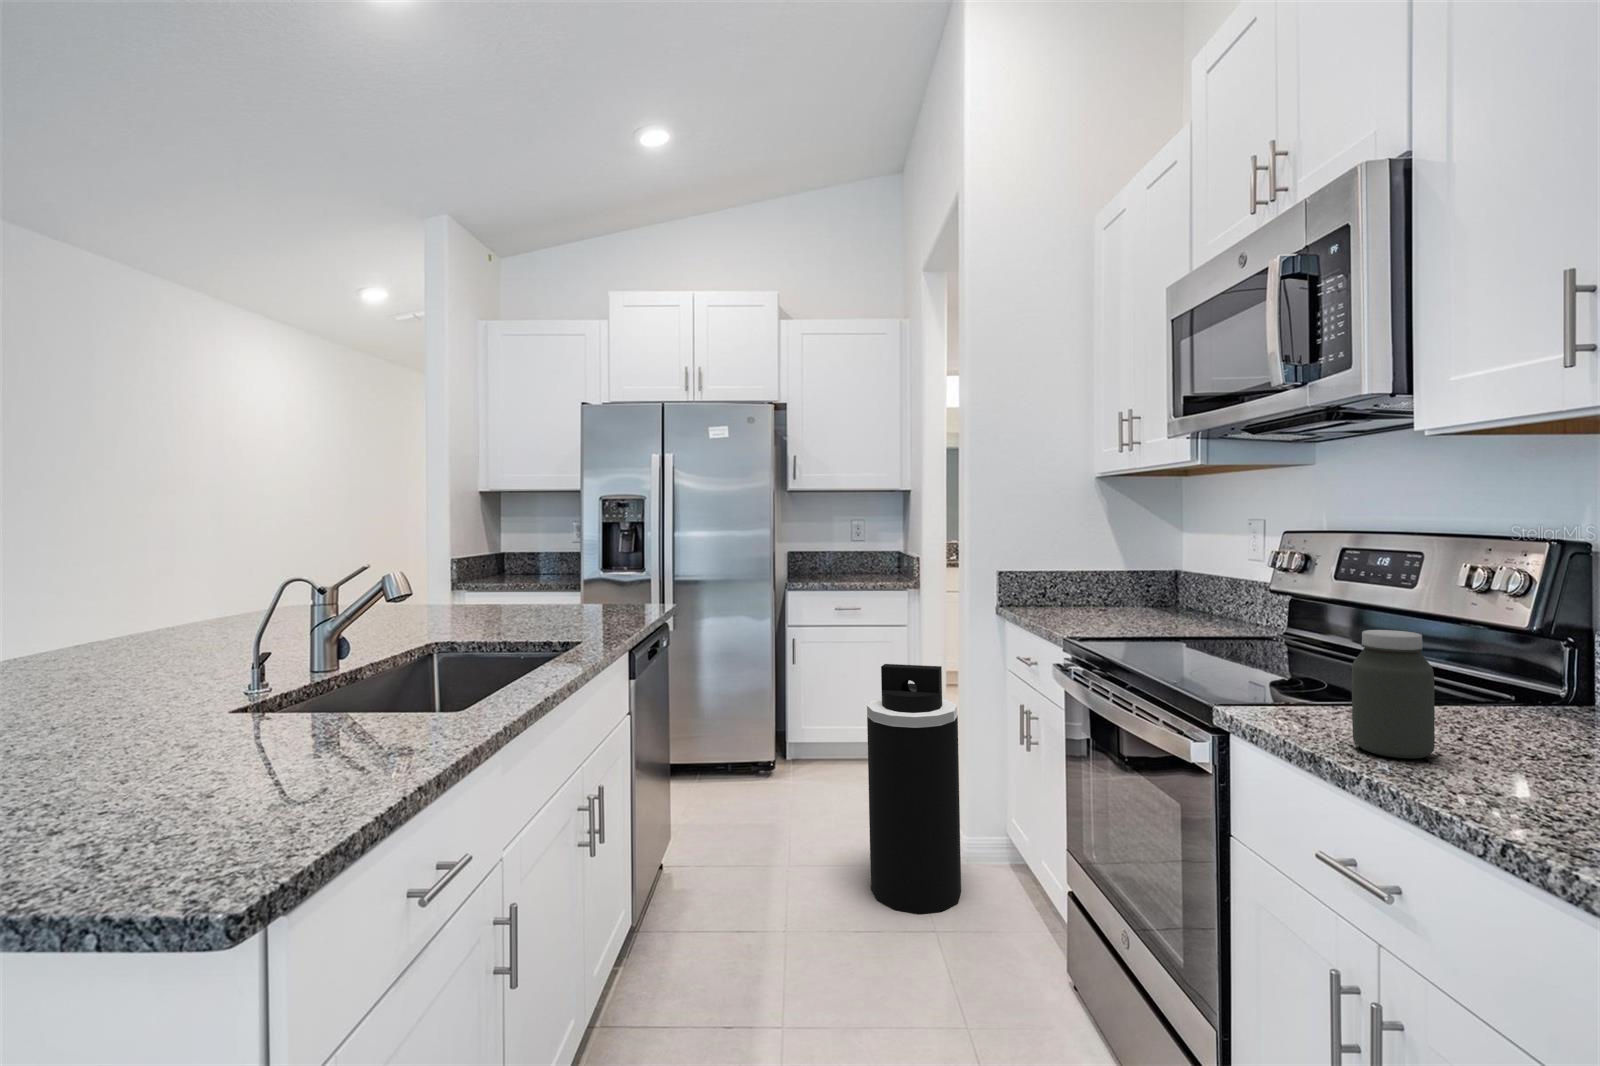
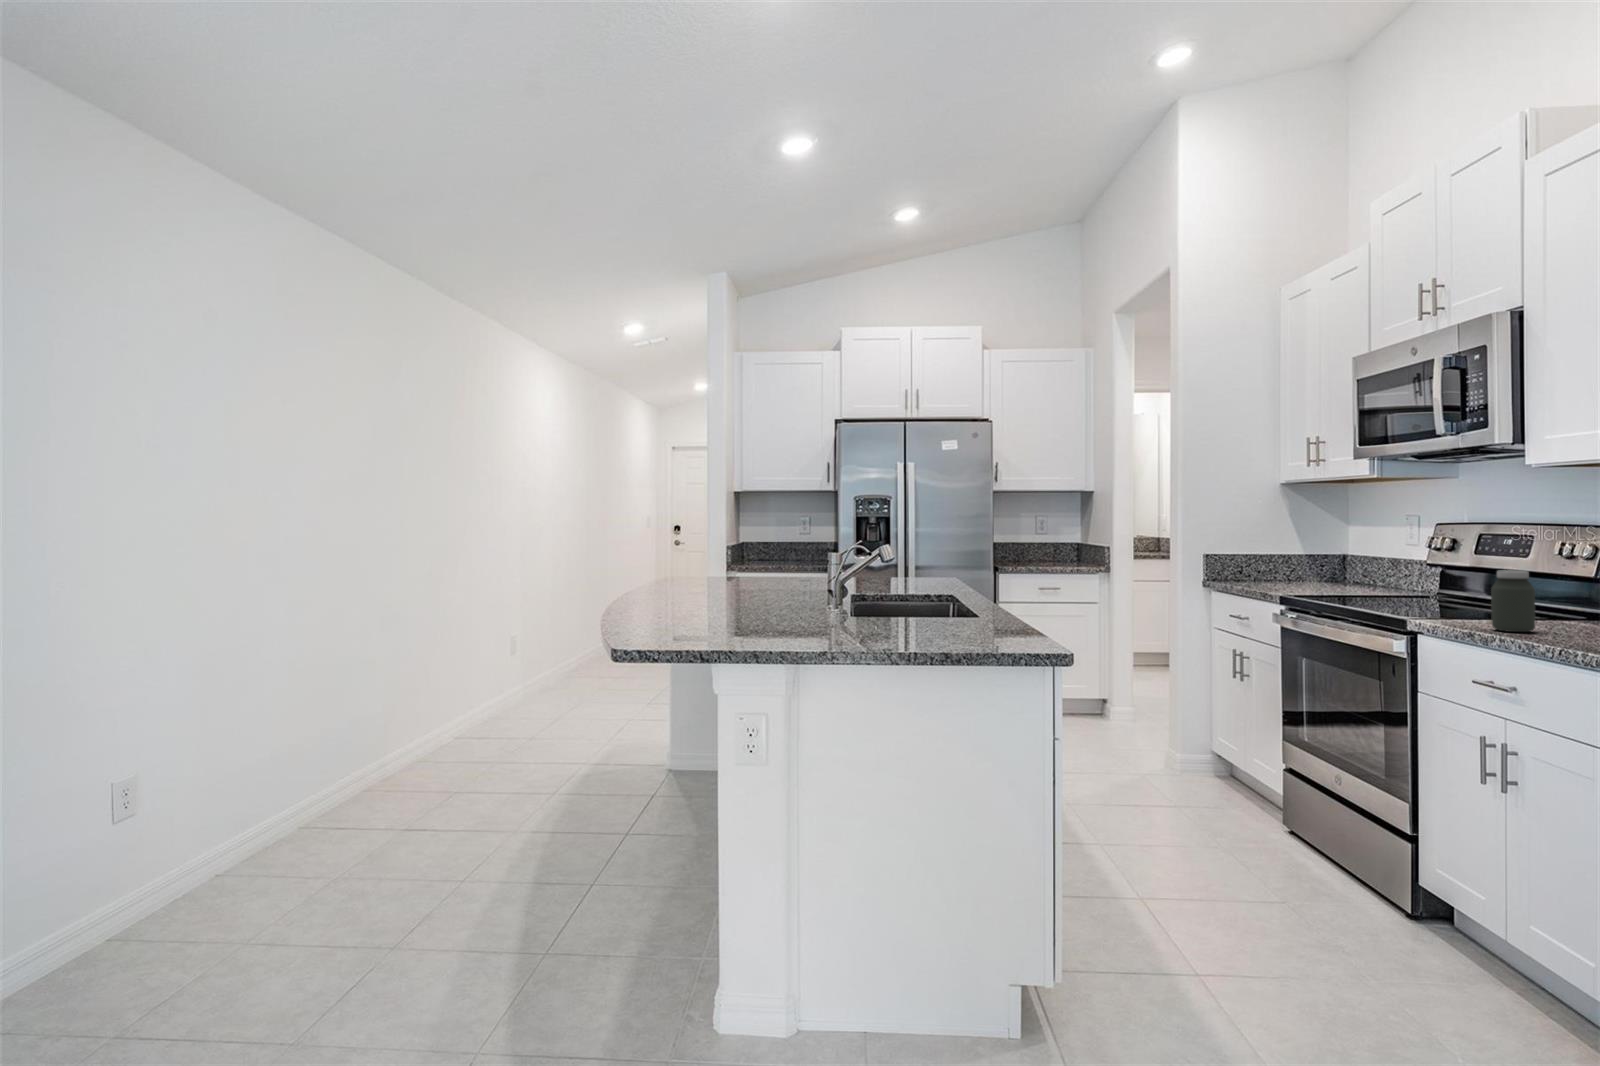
trash can: present [867,664,961,914] -> none [1113,621,1184,794]

